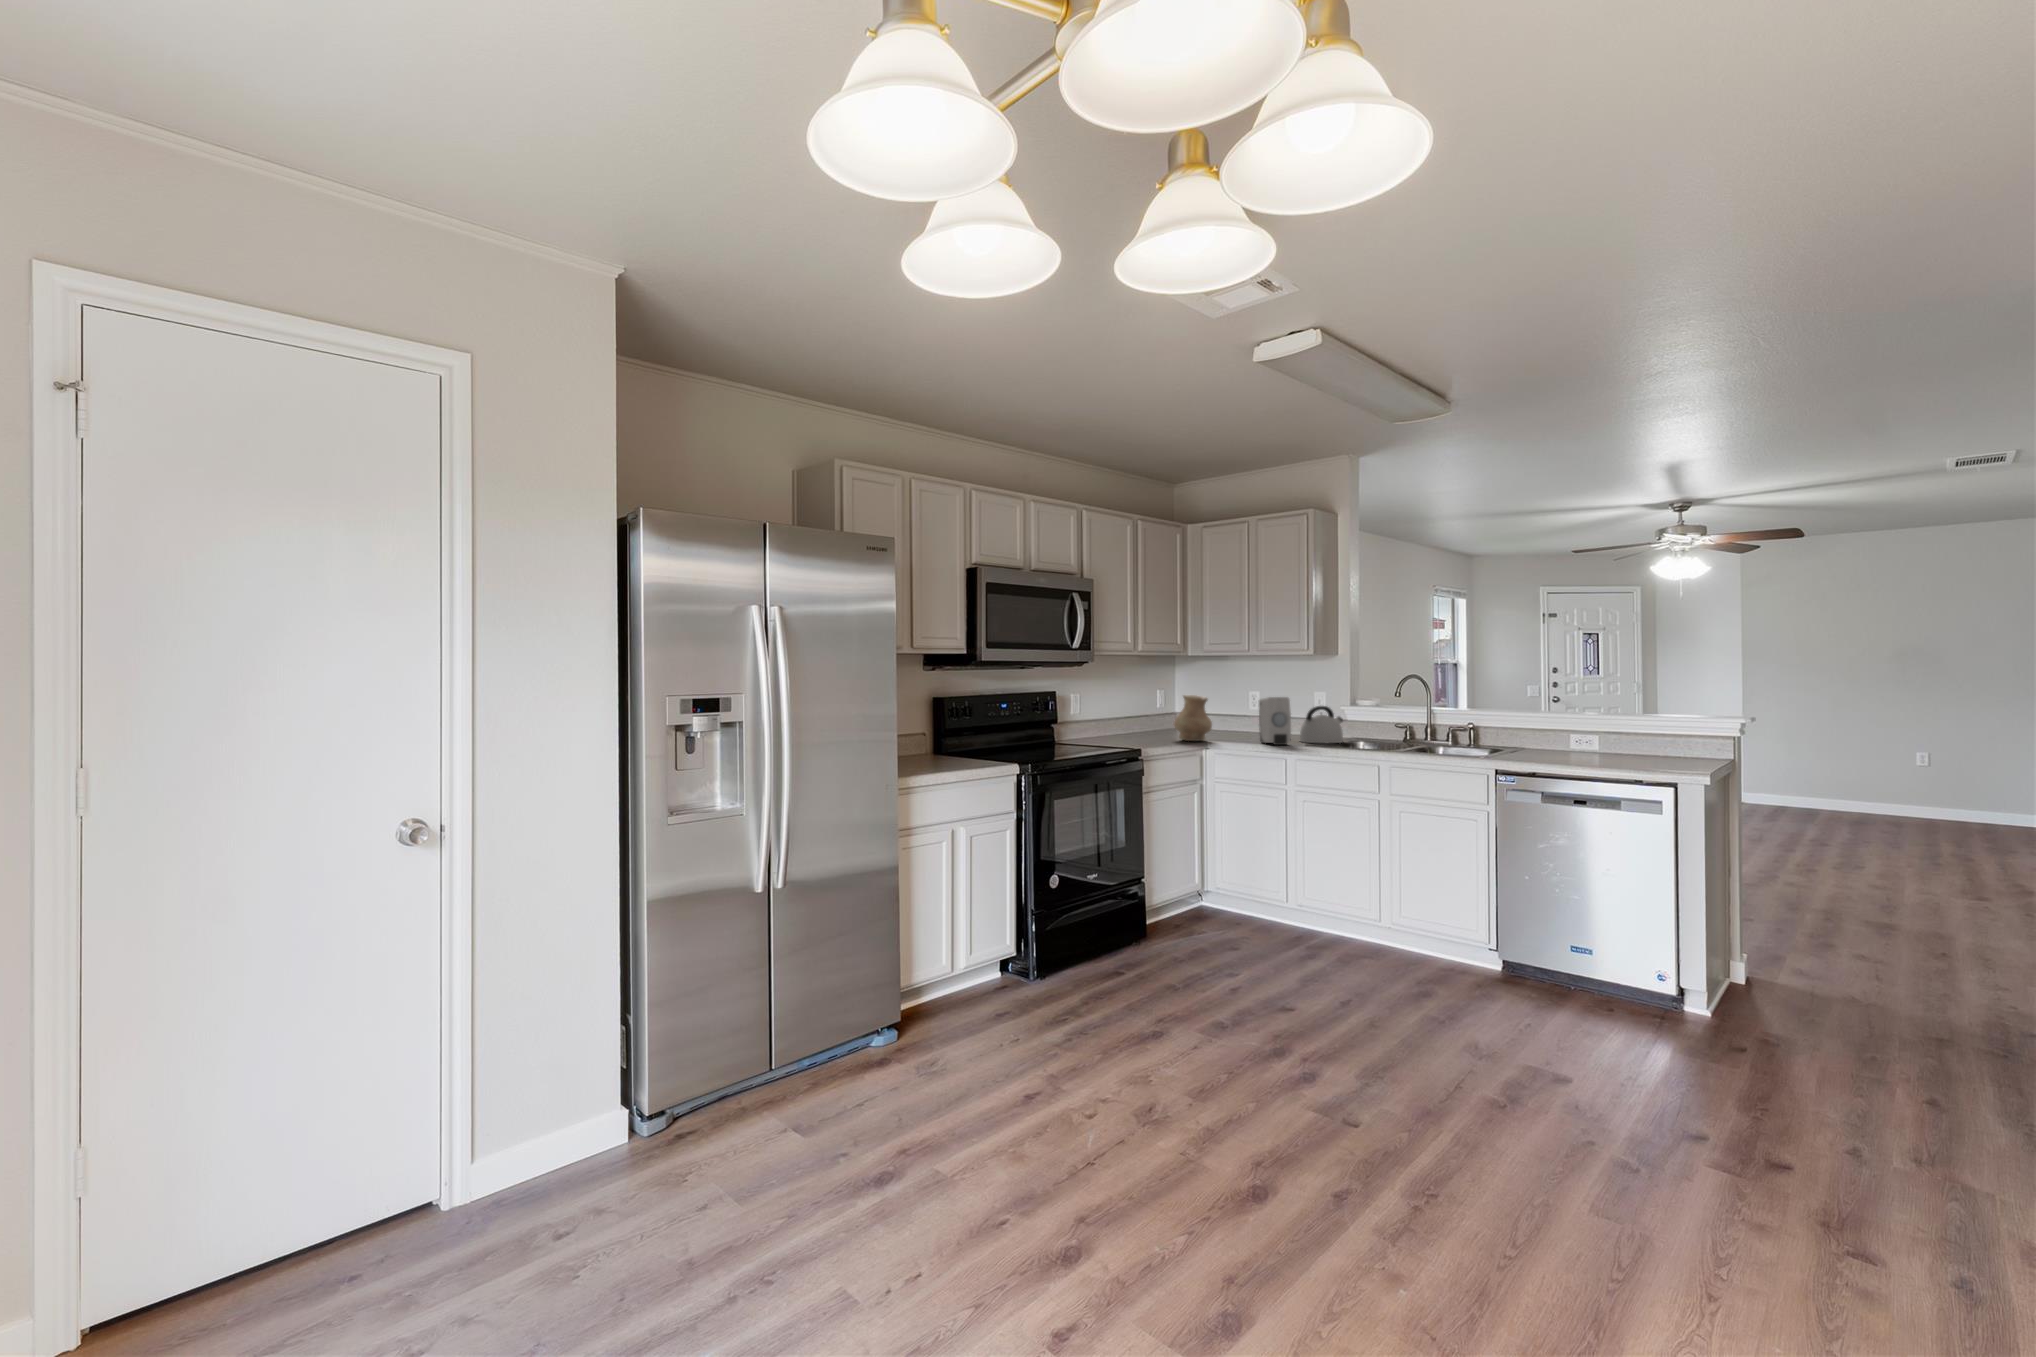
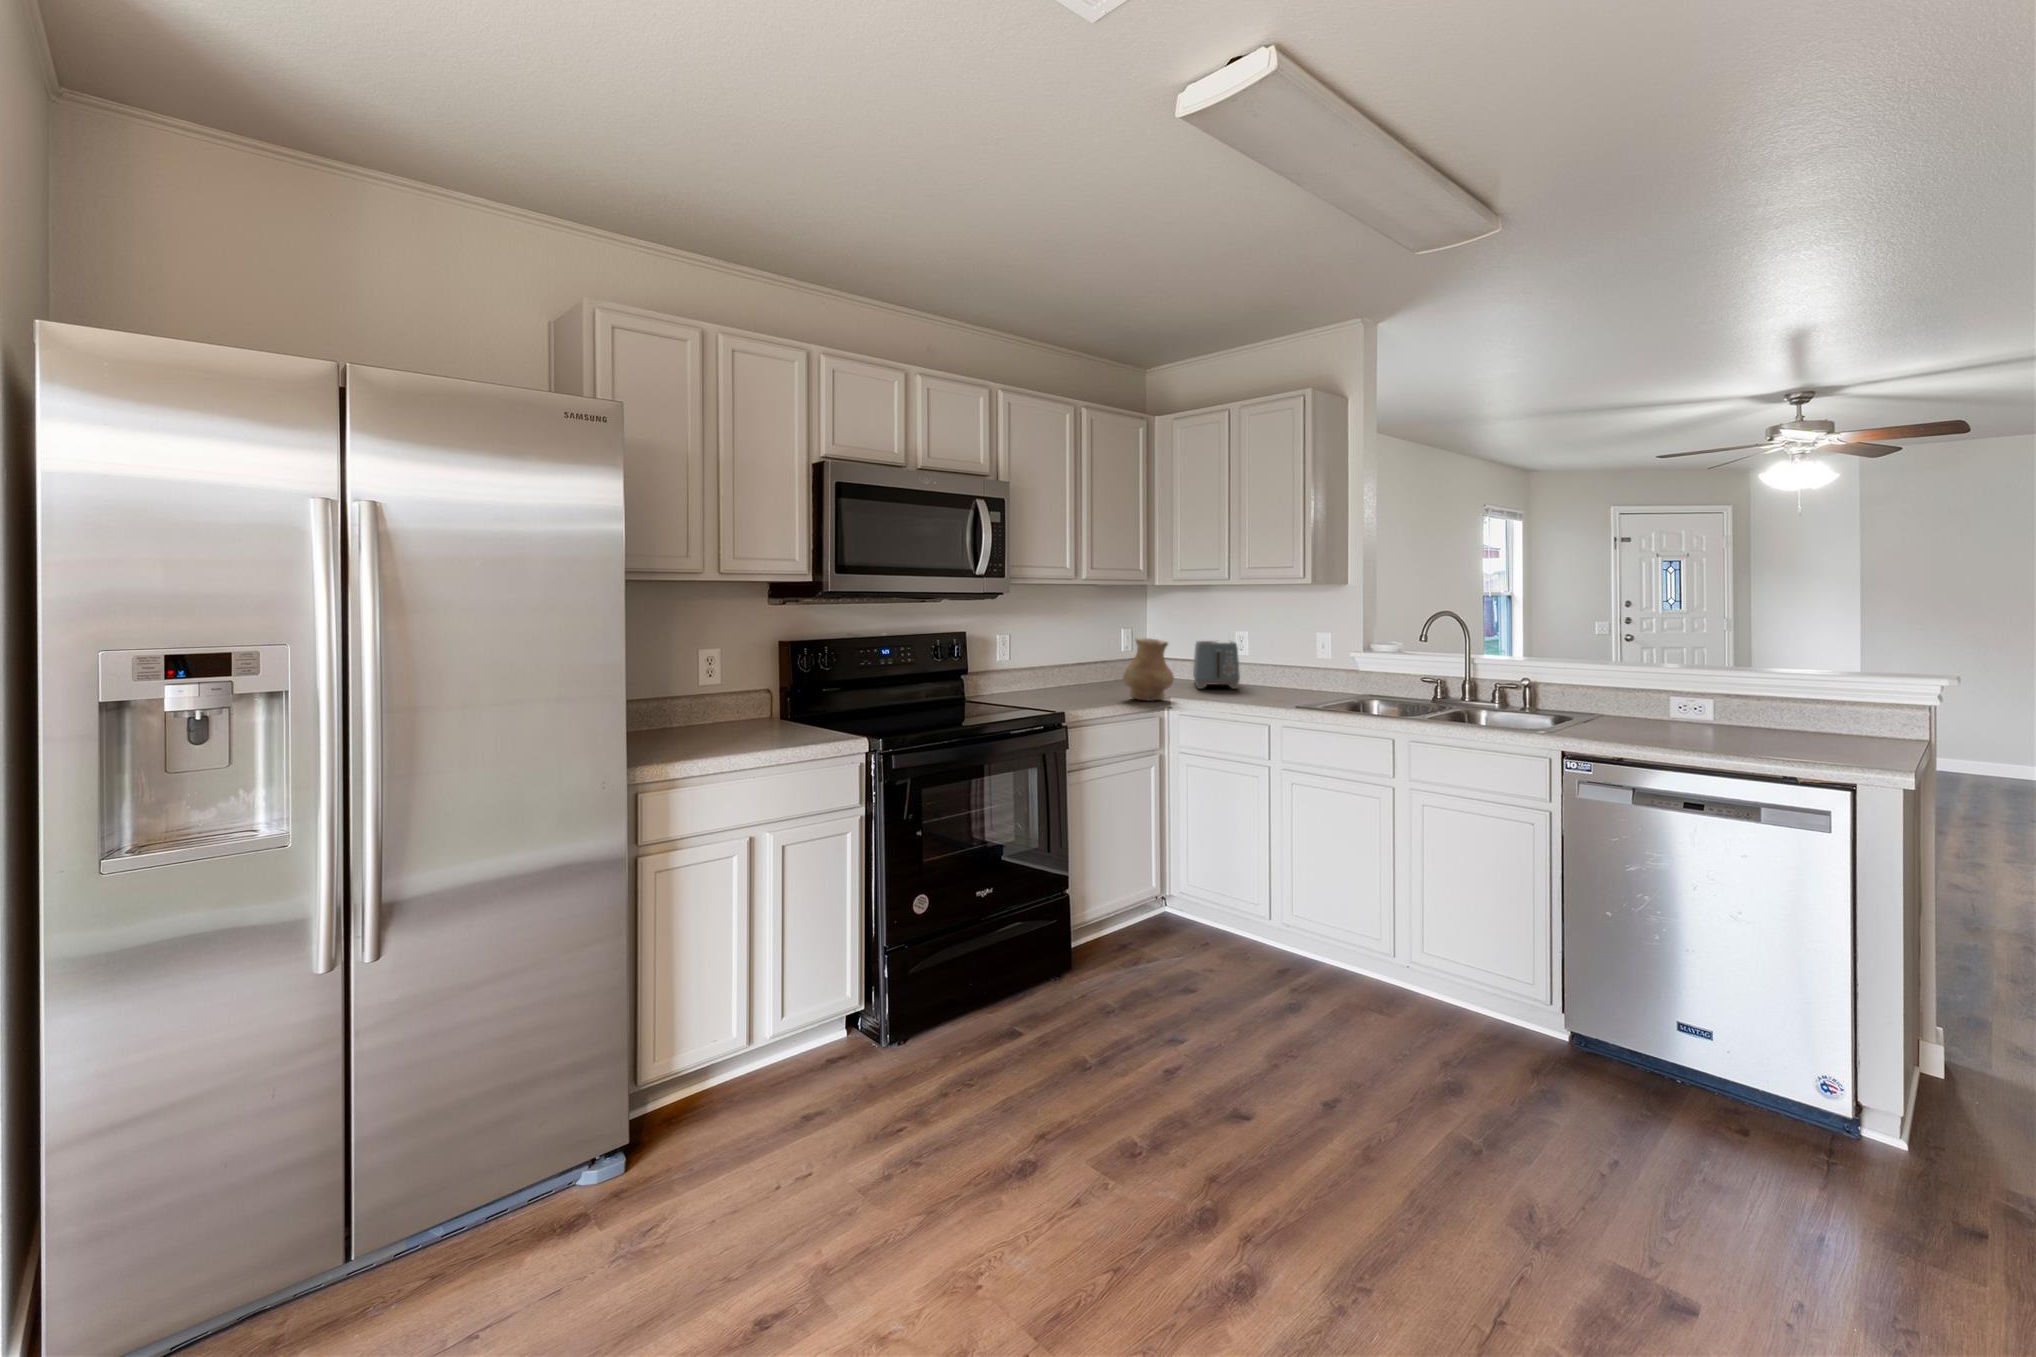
soap dispenser: present [1259,697,1291,745] -> none [1236,641,1278,707]
toaster: none [1218,698,1257,734] -> present [1193,641,1240,689]
kettle: present [1300,706,1343,743] -> none [1292,653,1353,704]

